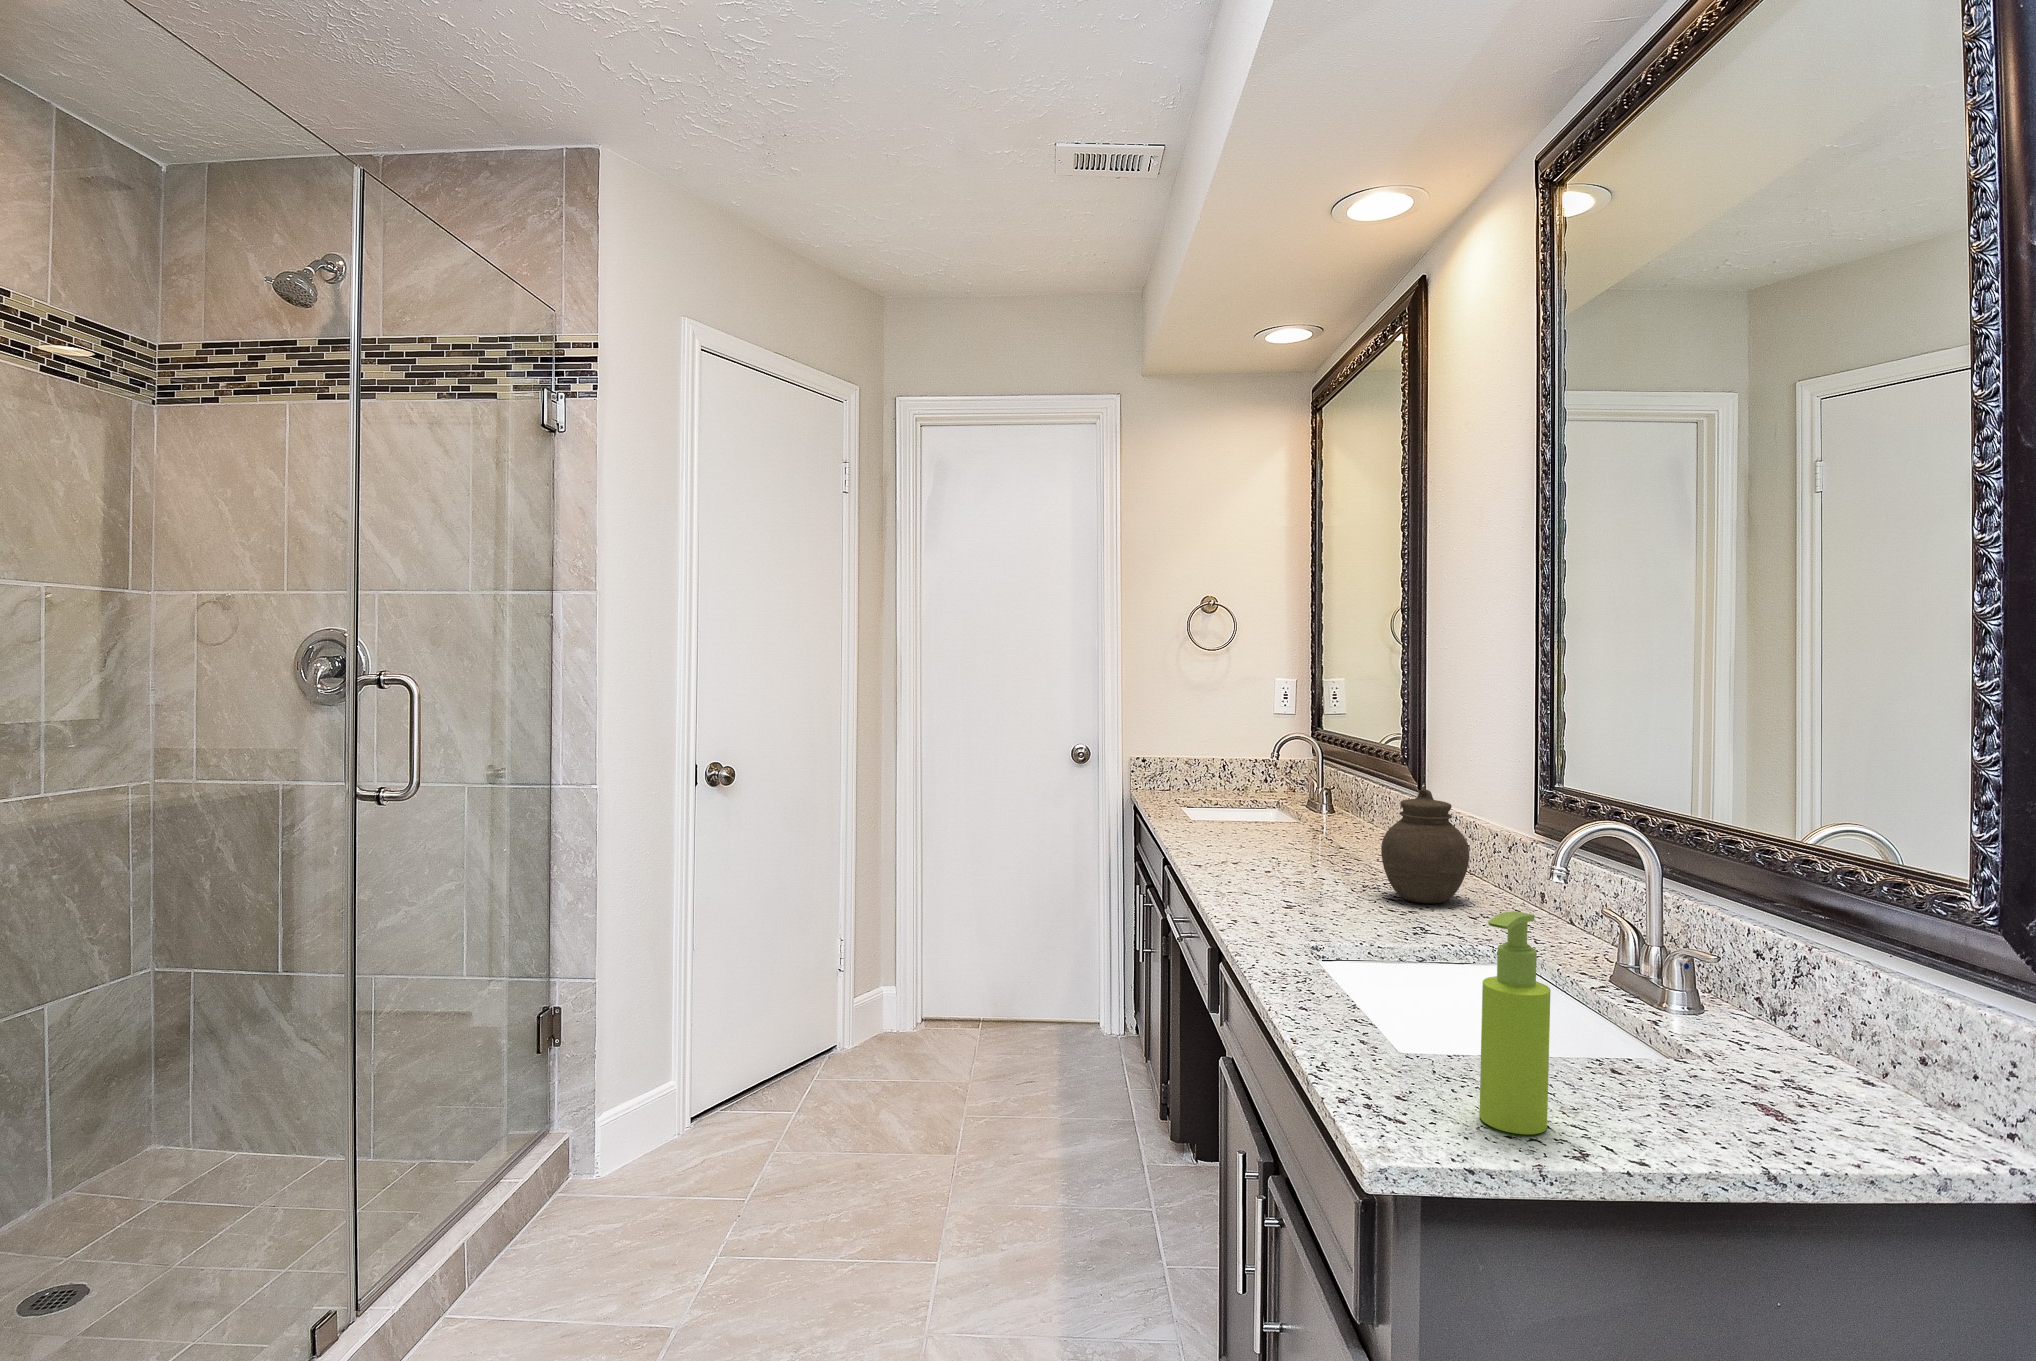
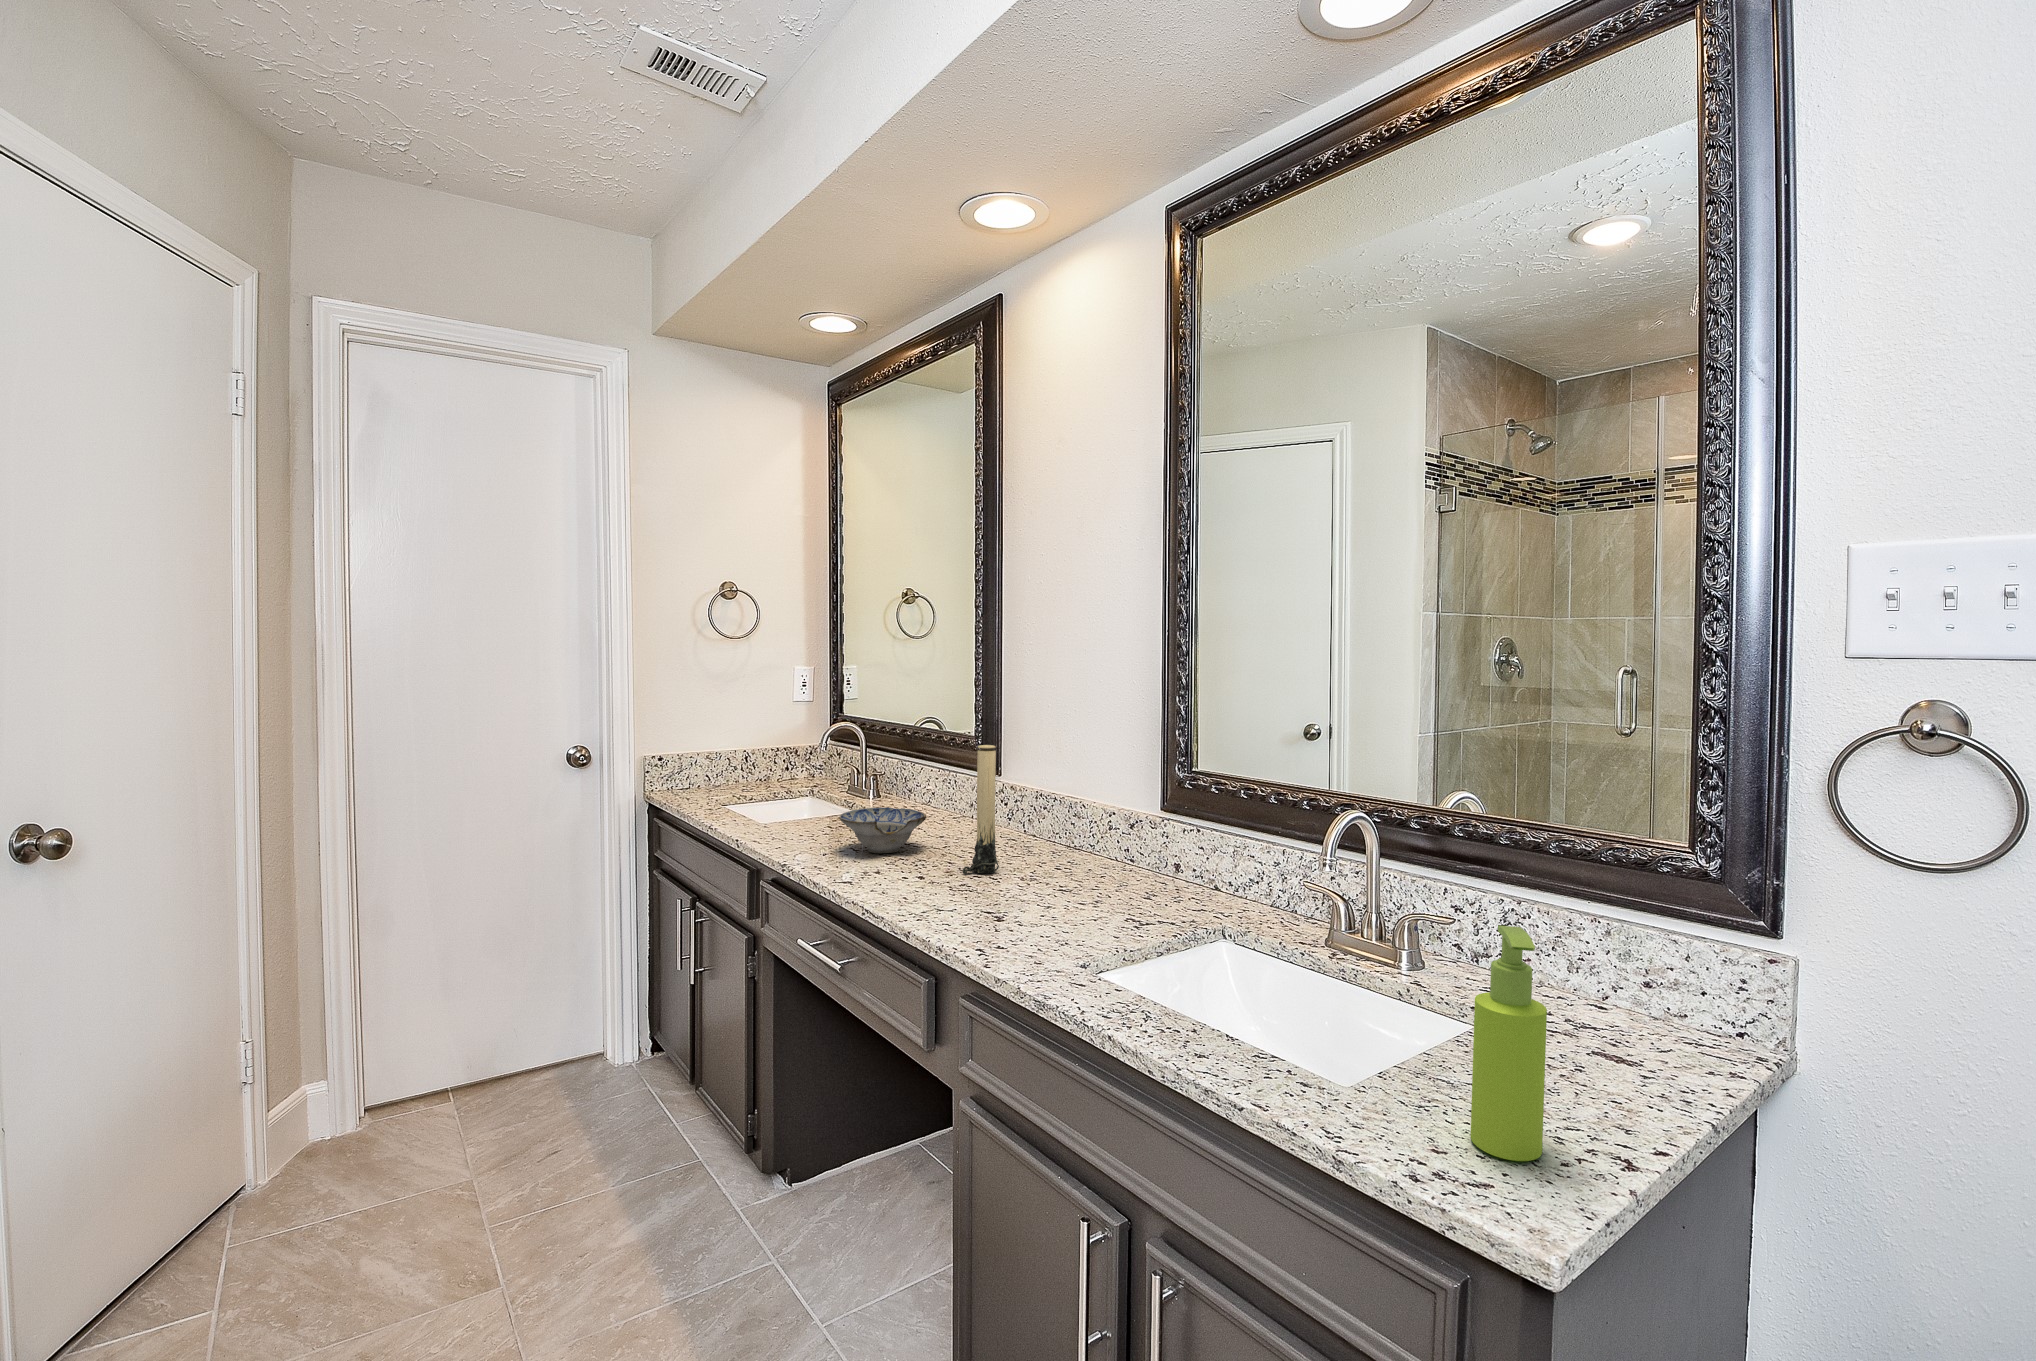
candle: none [1324,753,1362,880] -> present [962,745,999,874]
jar: present [1381,789,1469,903] -> none [1038,778,1118,889]
ceramic bowl: none [1236,812,1321,855] -> present [839,807,927,853]

